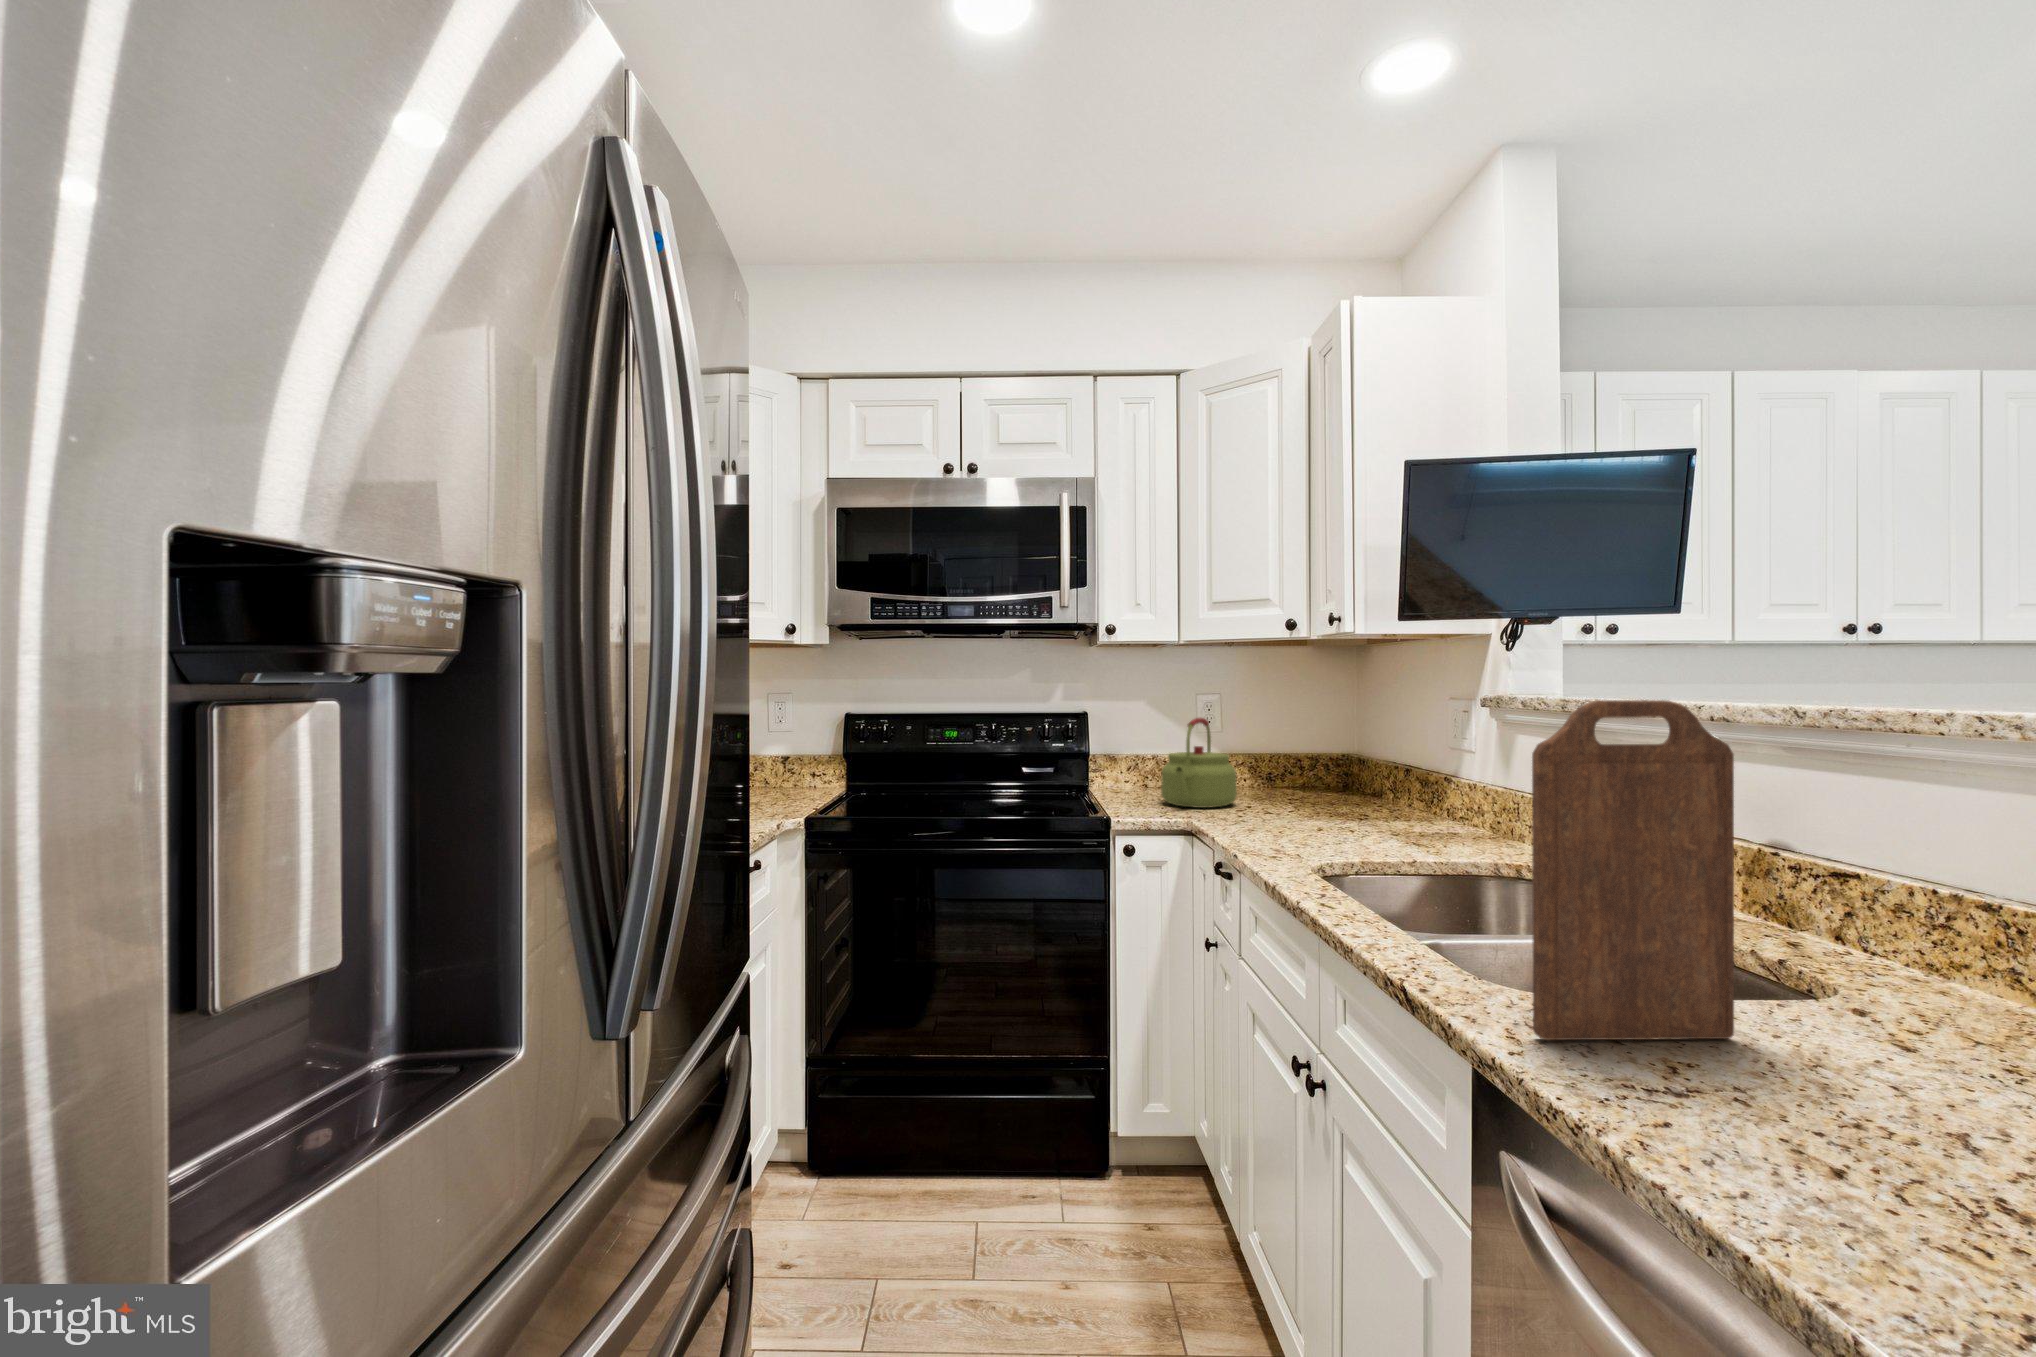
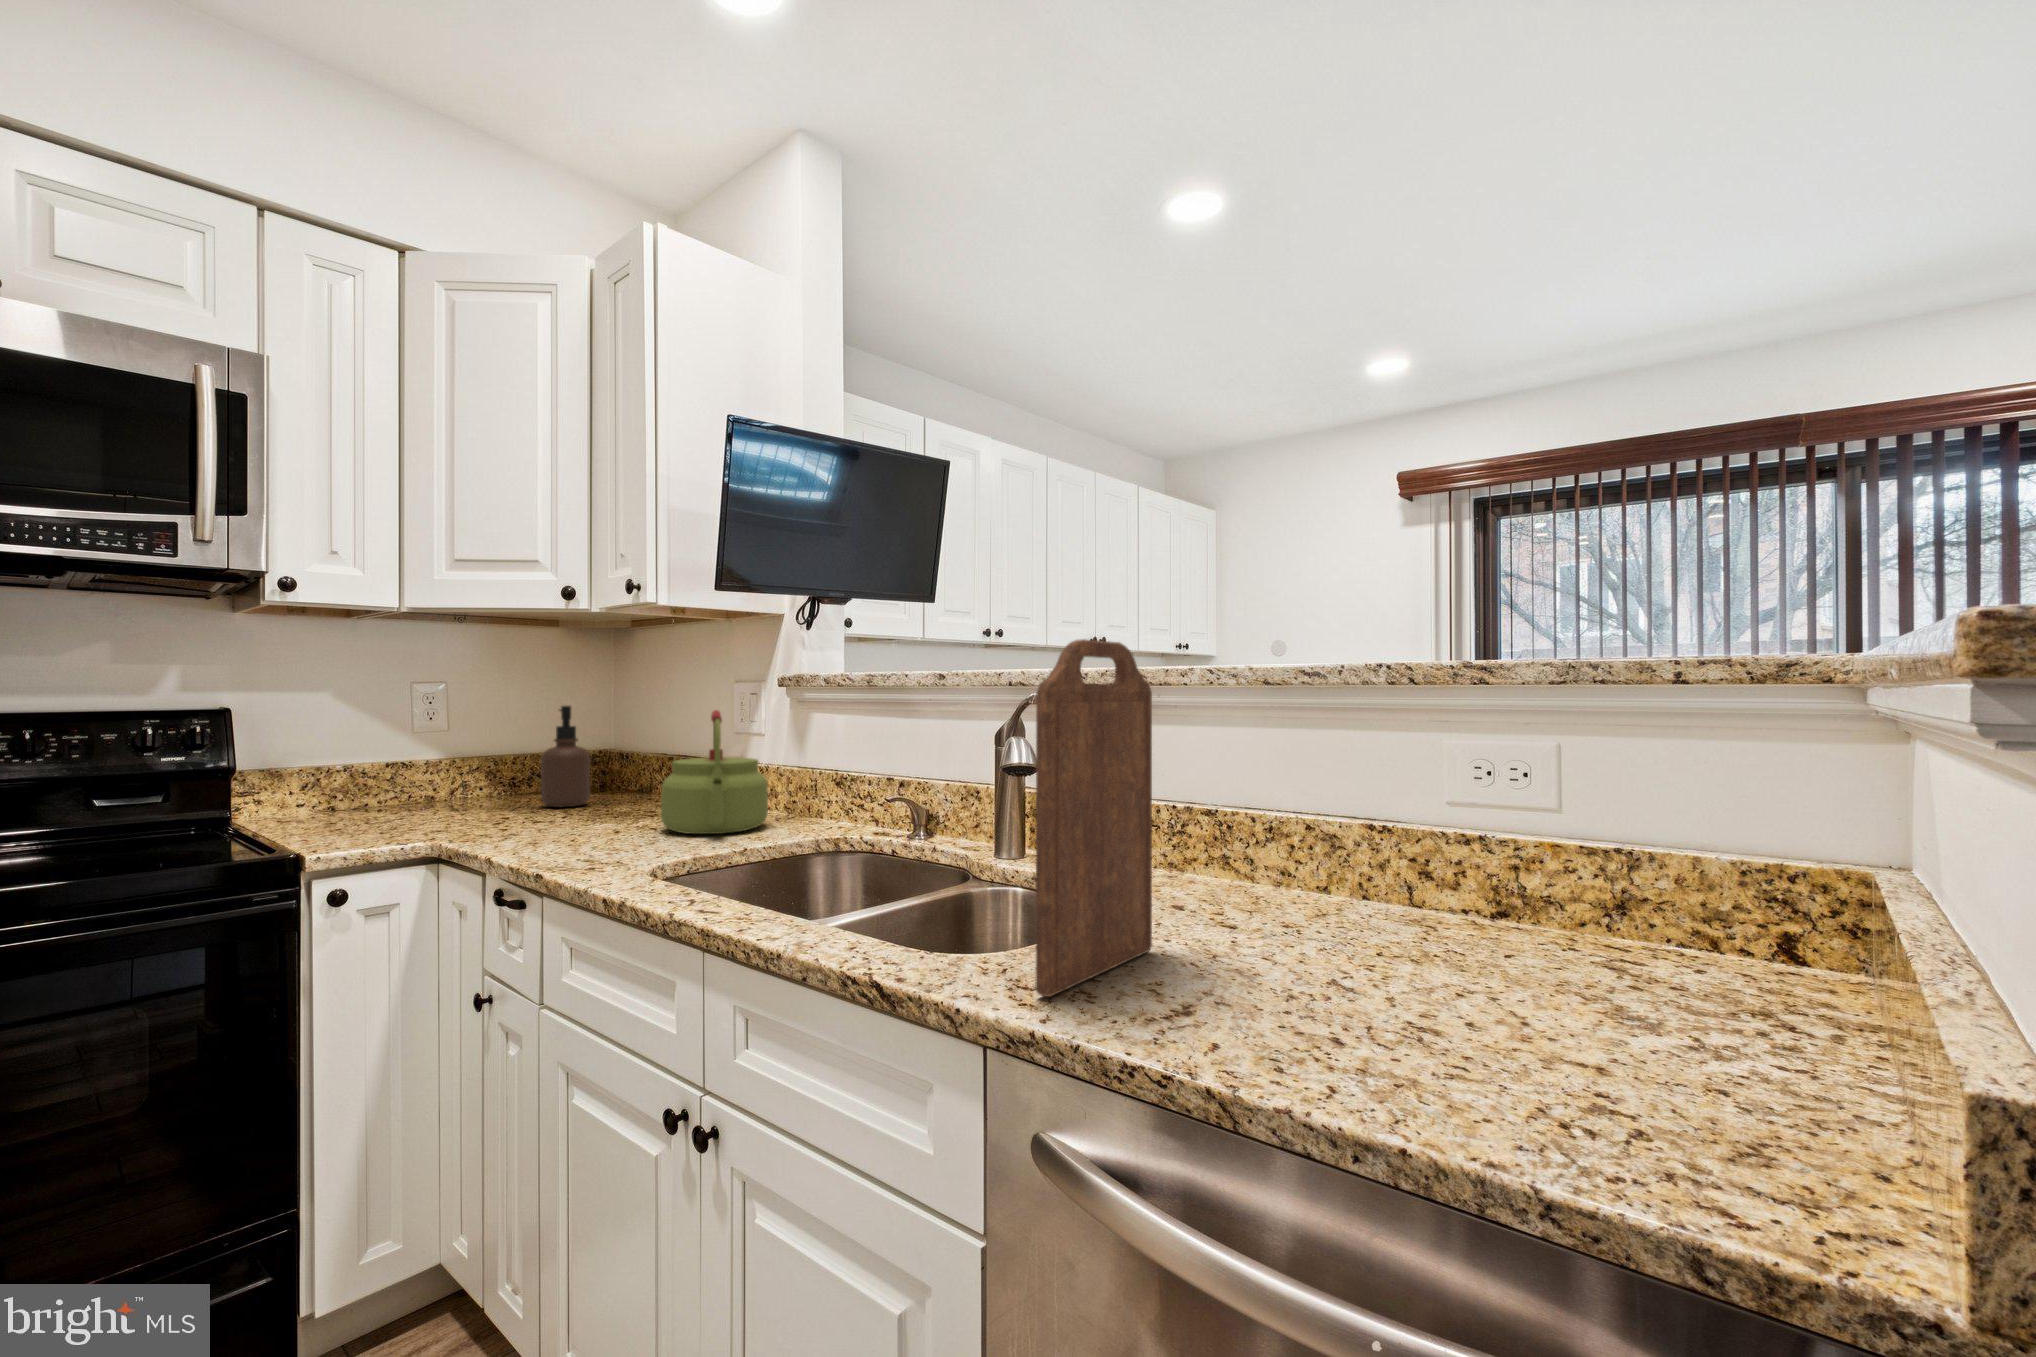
soap dispenser: none [1282,716,1320,803] -> present [541,706,590,807]
kettle: present [1161,718,1237,808] -> present [661,710,768,834]

